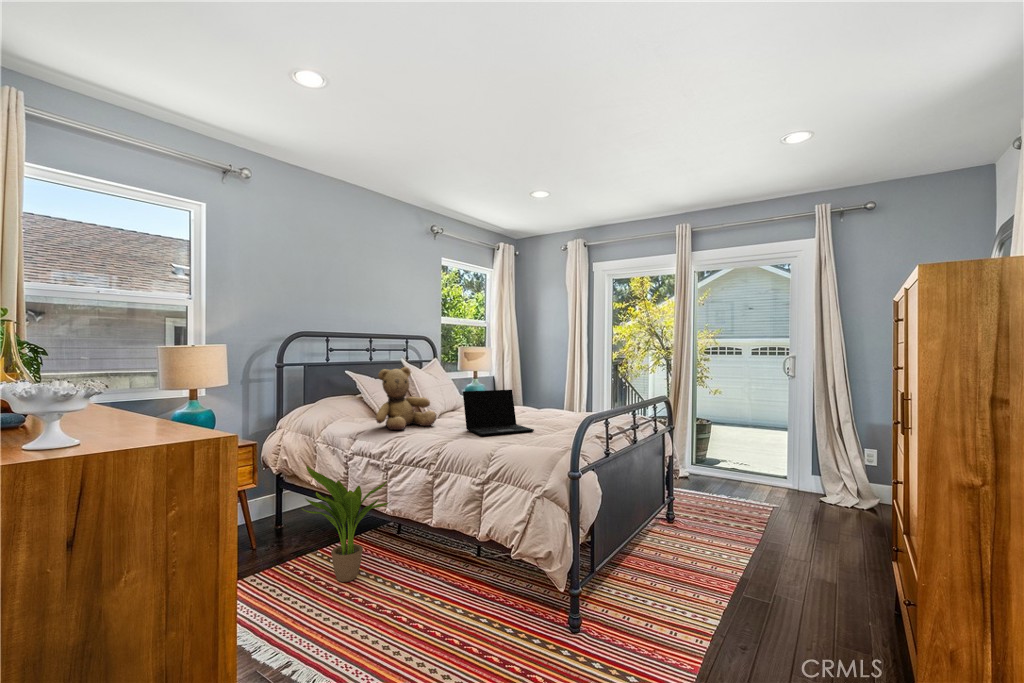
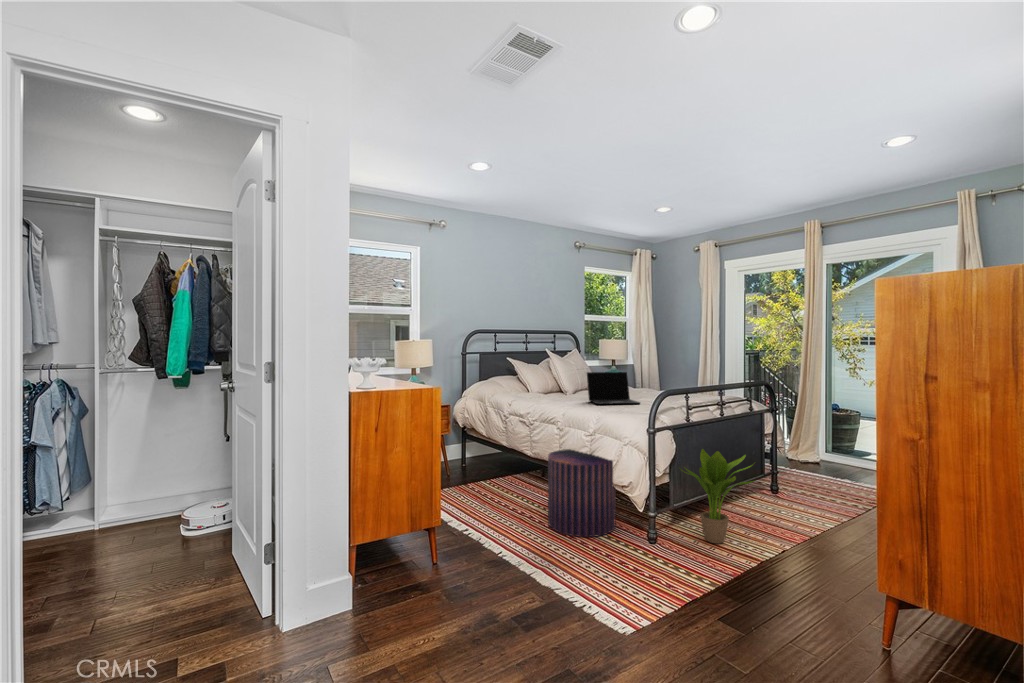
teddy bear: present [376,367,436,430] -> none [525,354,569,399]
potted plant: present [303,466,389,582] -> present [681,449,753,544]
pouf: none [422,501,519,640] -> present [548,449,616,537]

